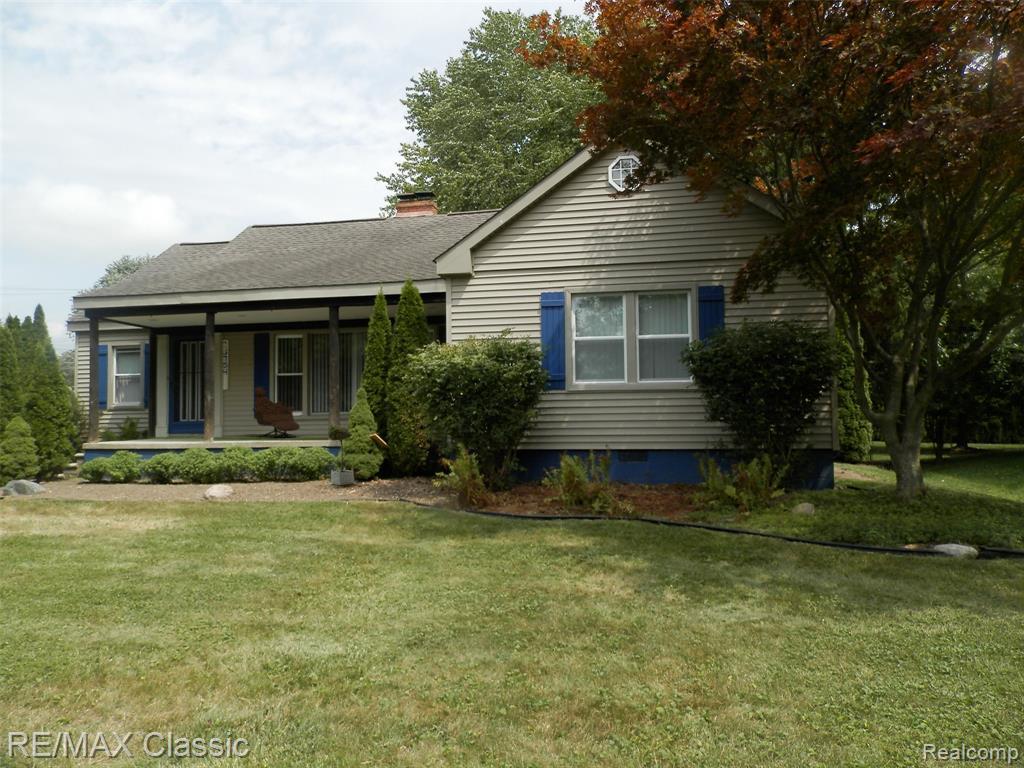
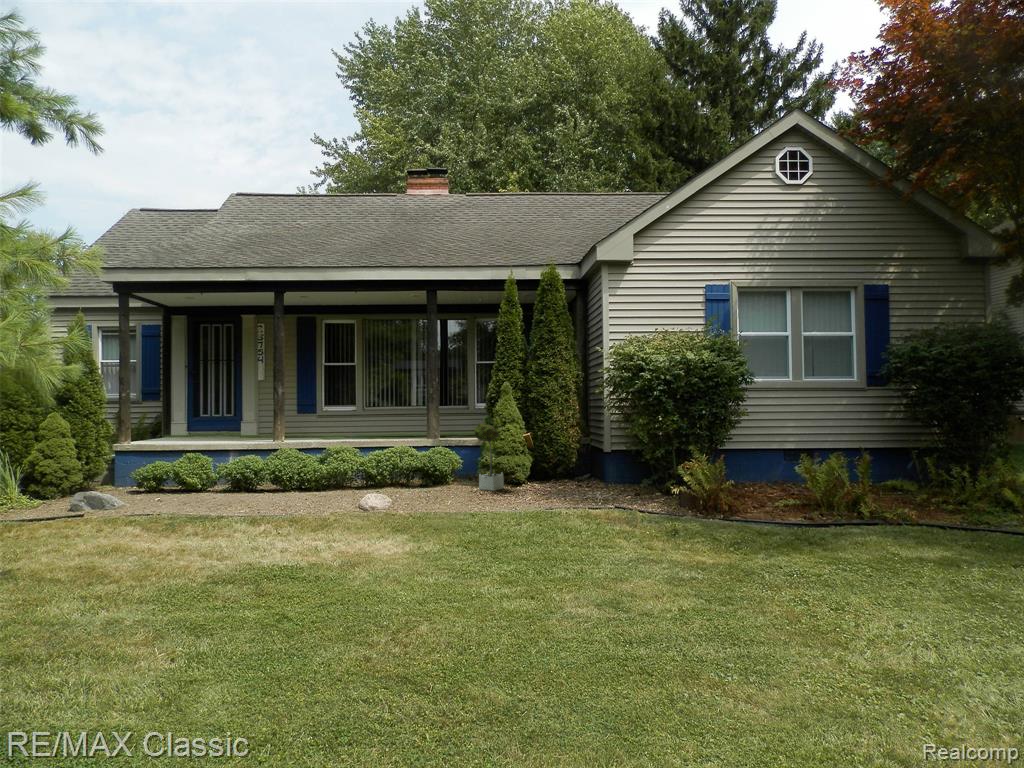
lounge chair: present [253,387,300,438] -> none [303,377,364,437]

